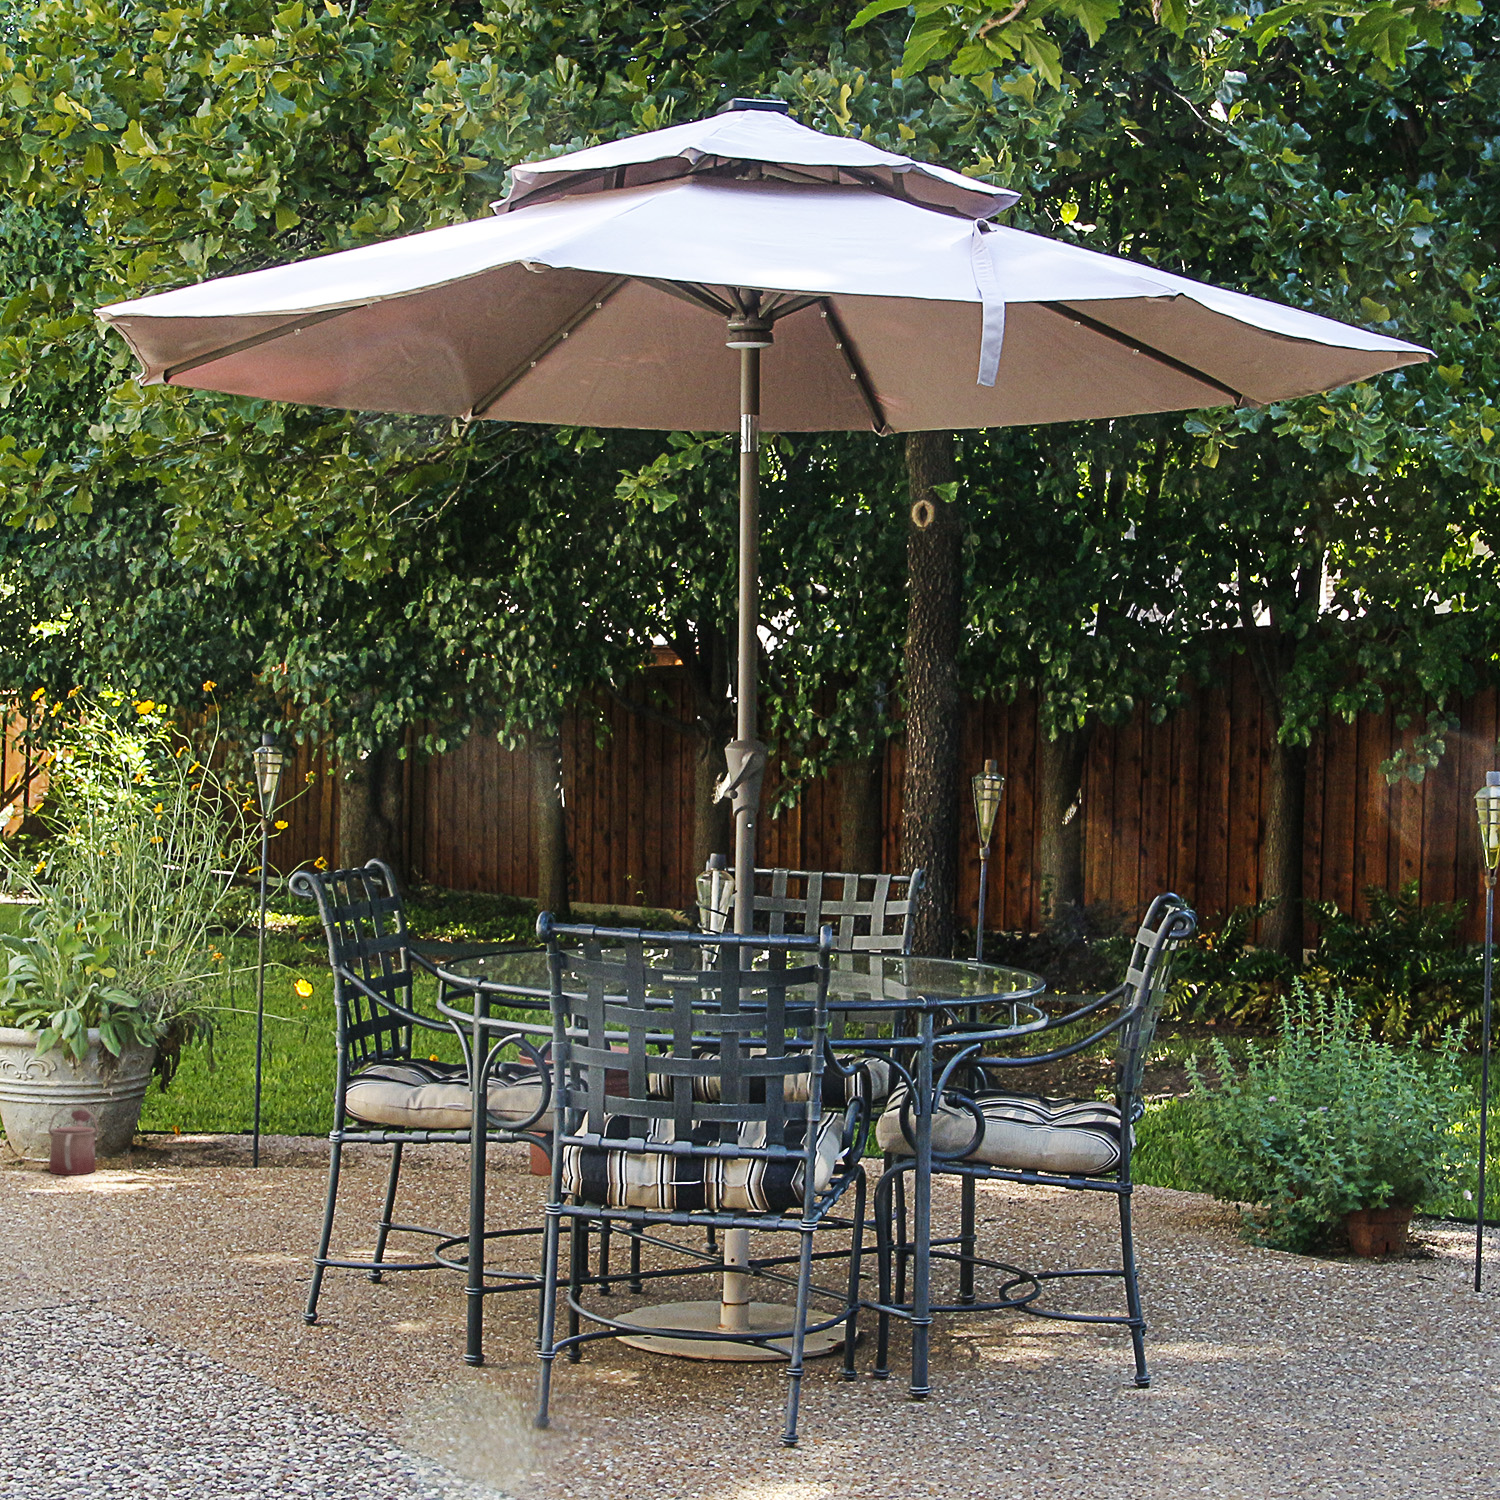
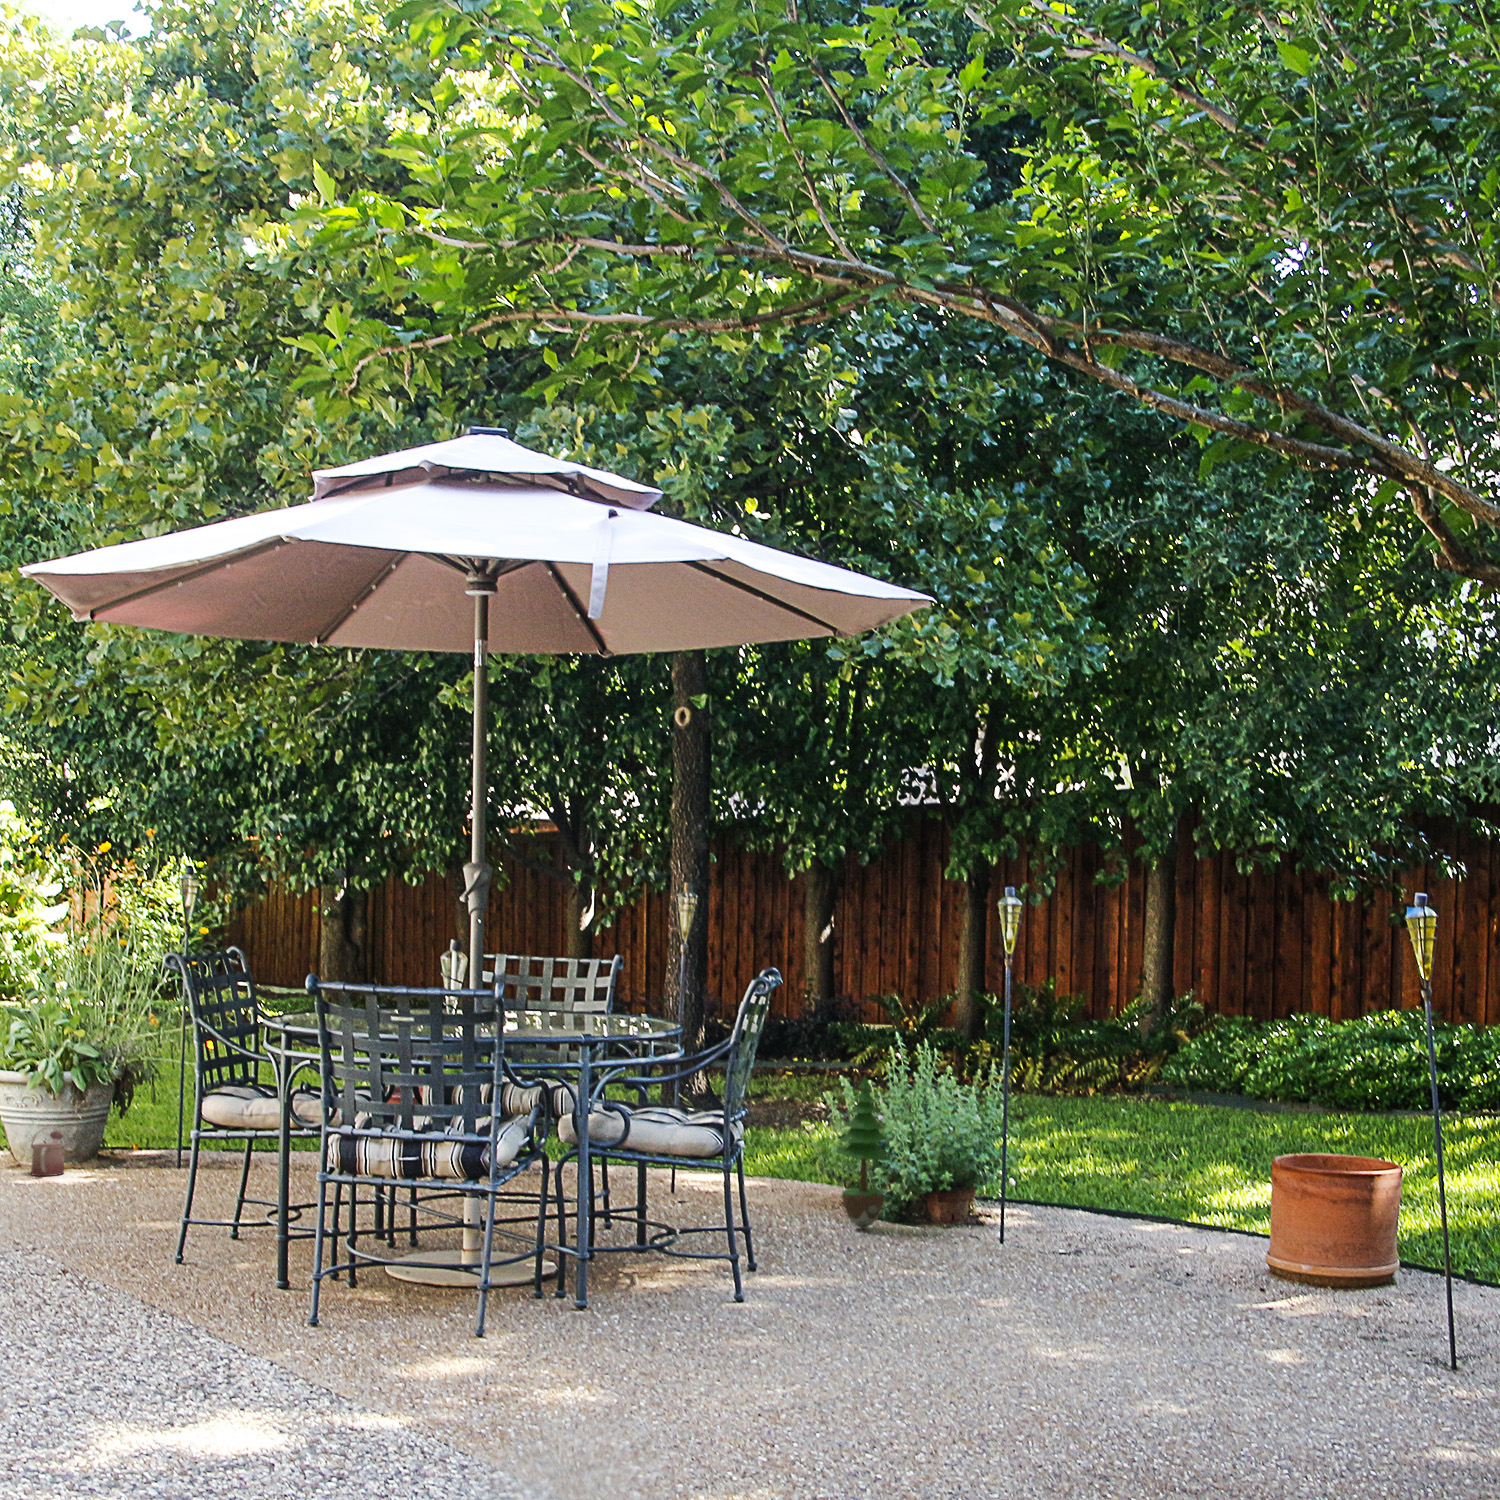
potted tree: none [1246,1051,1328,1278] -> present [838,1076,889,1229]

